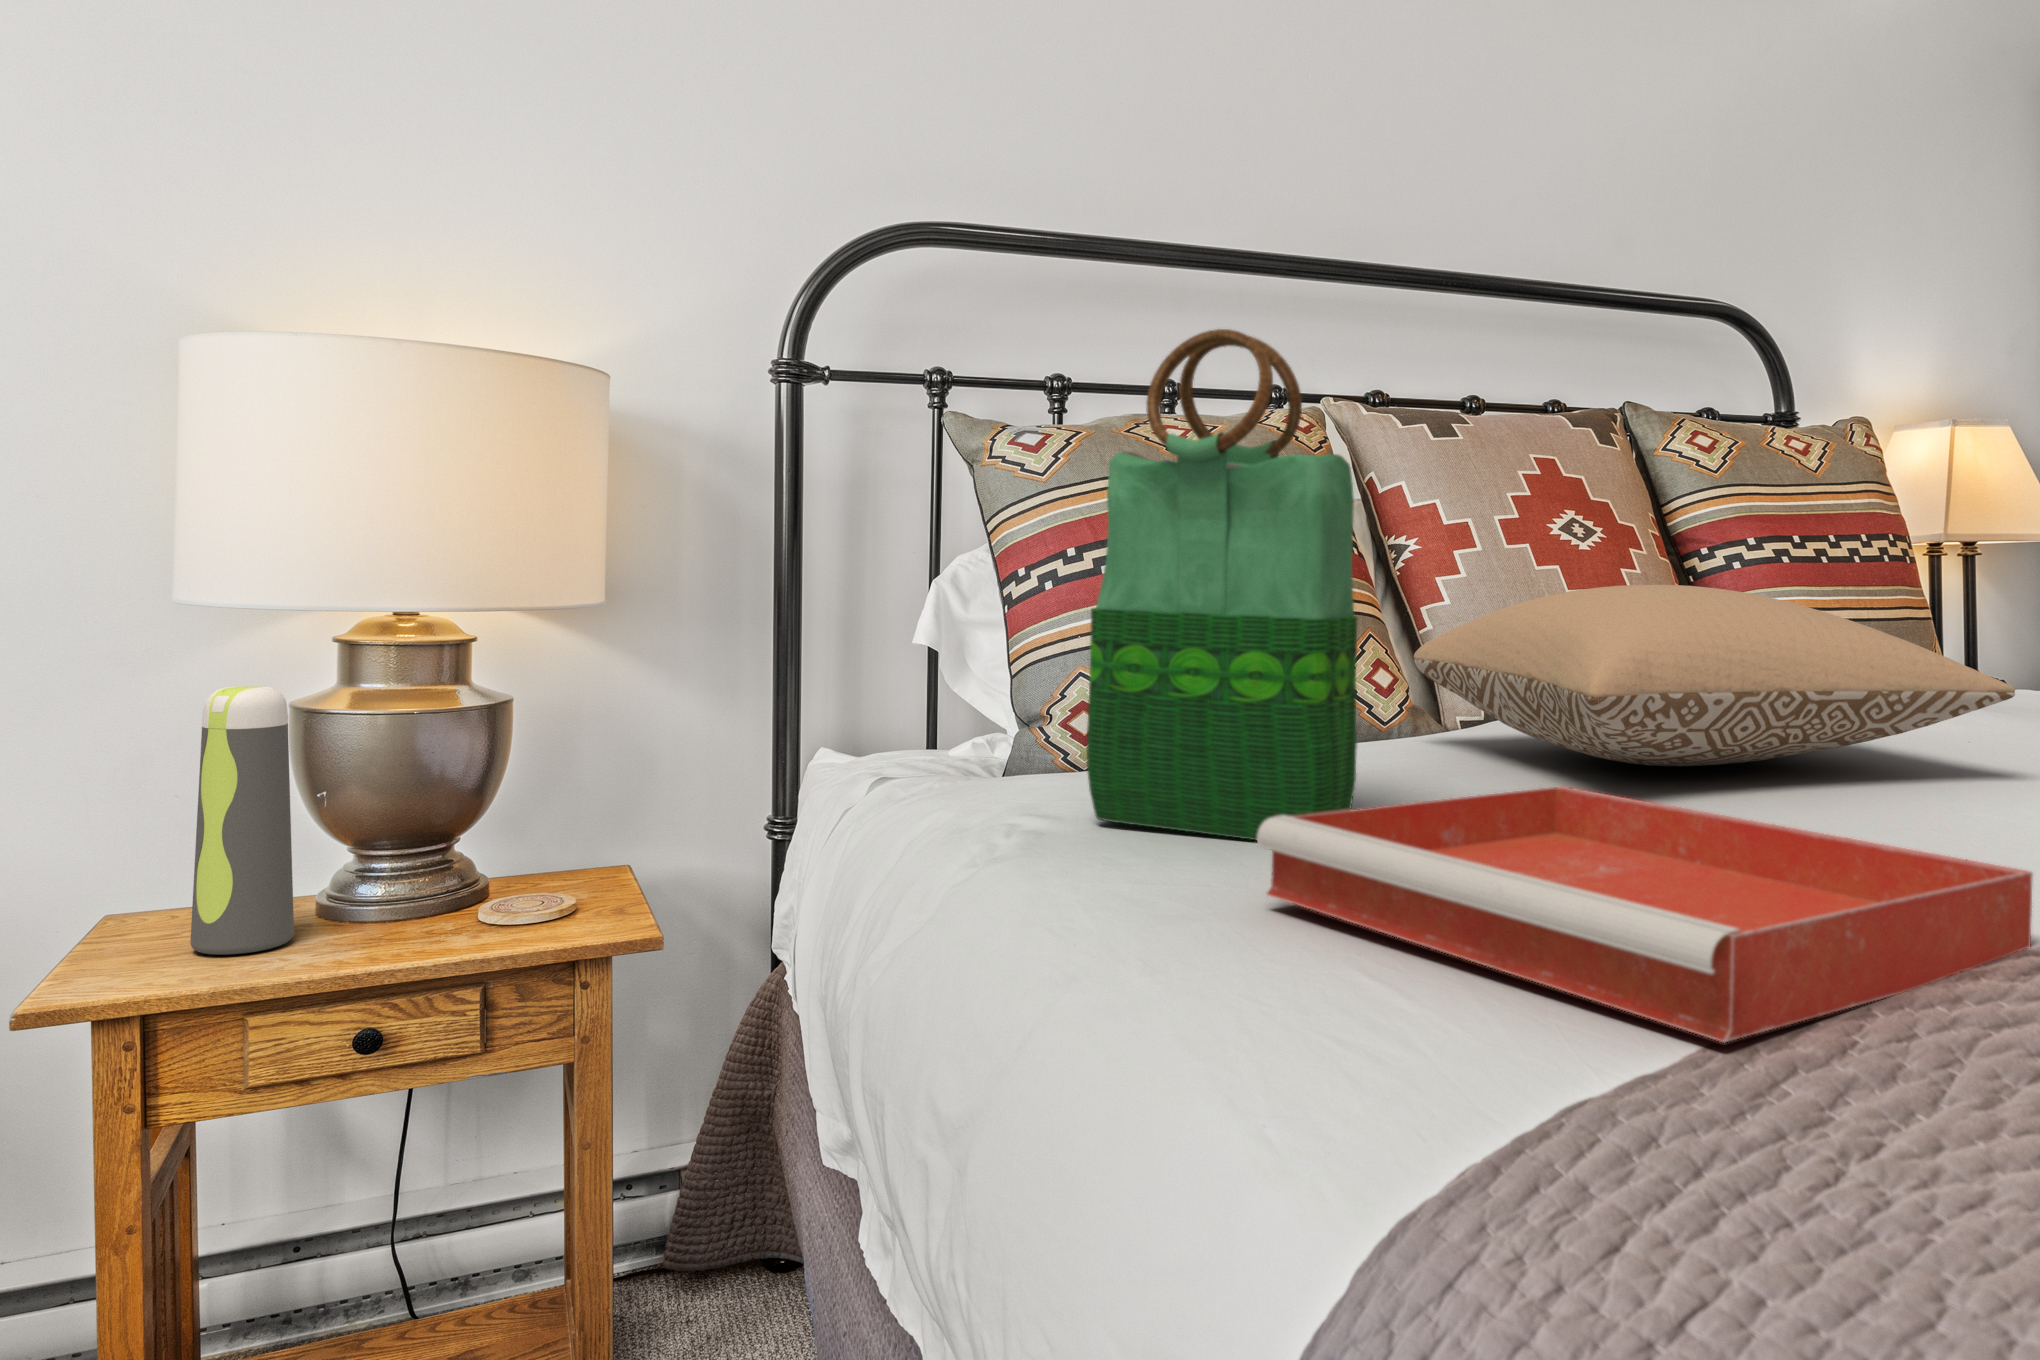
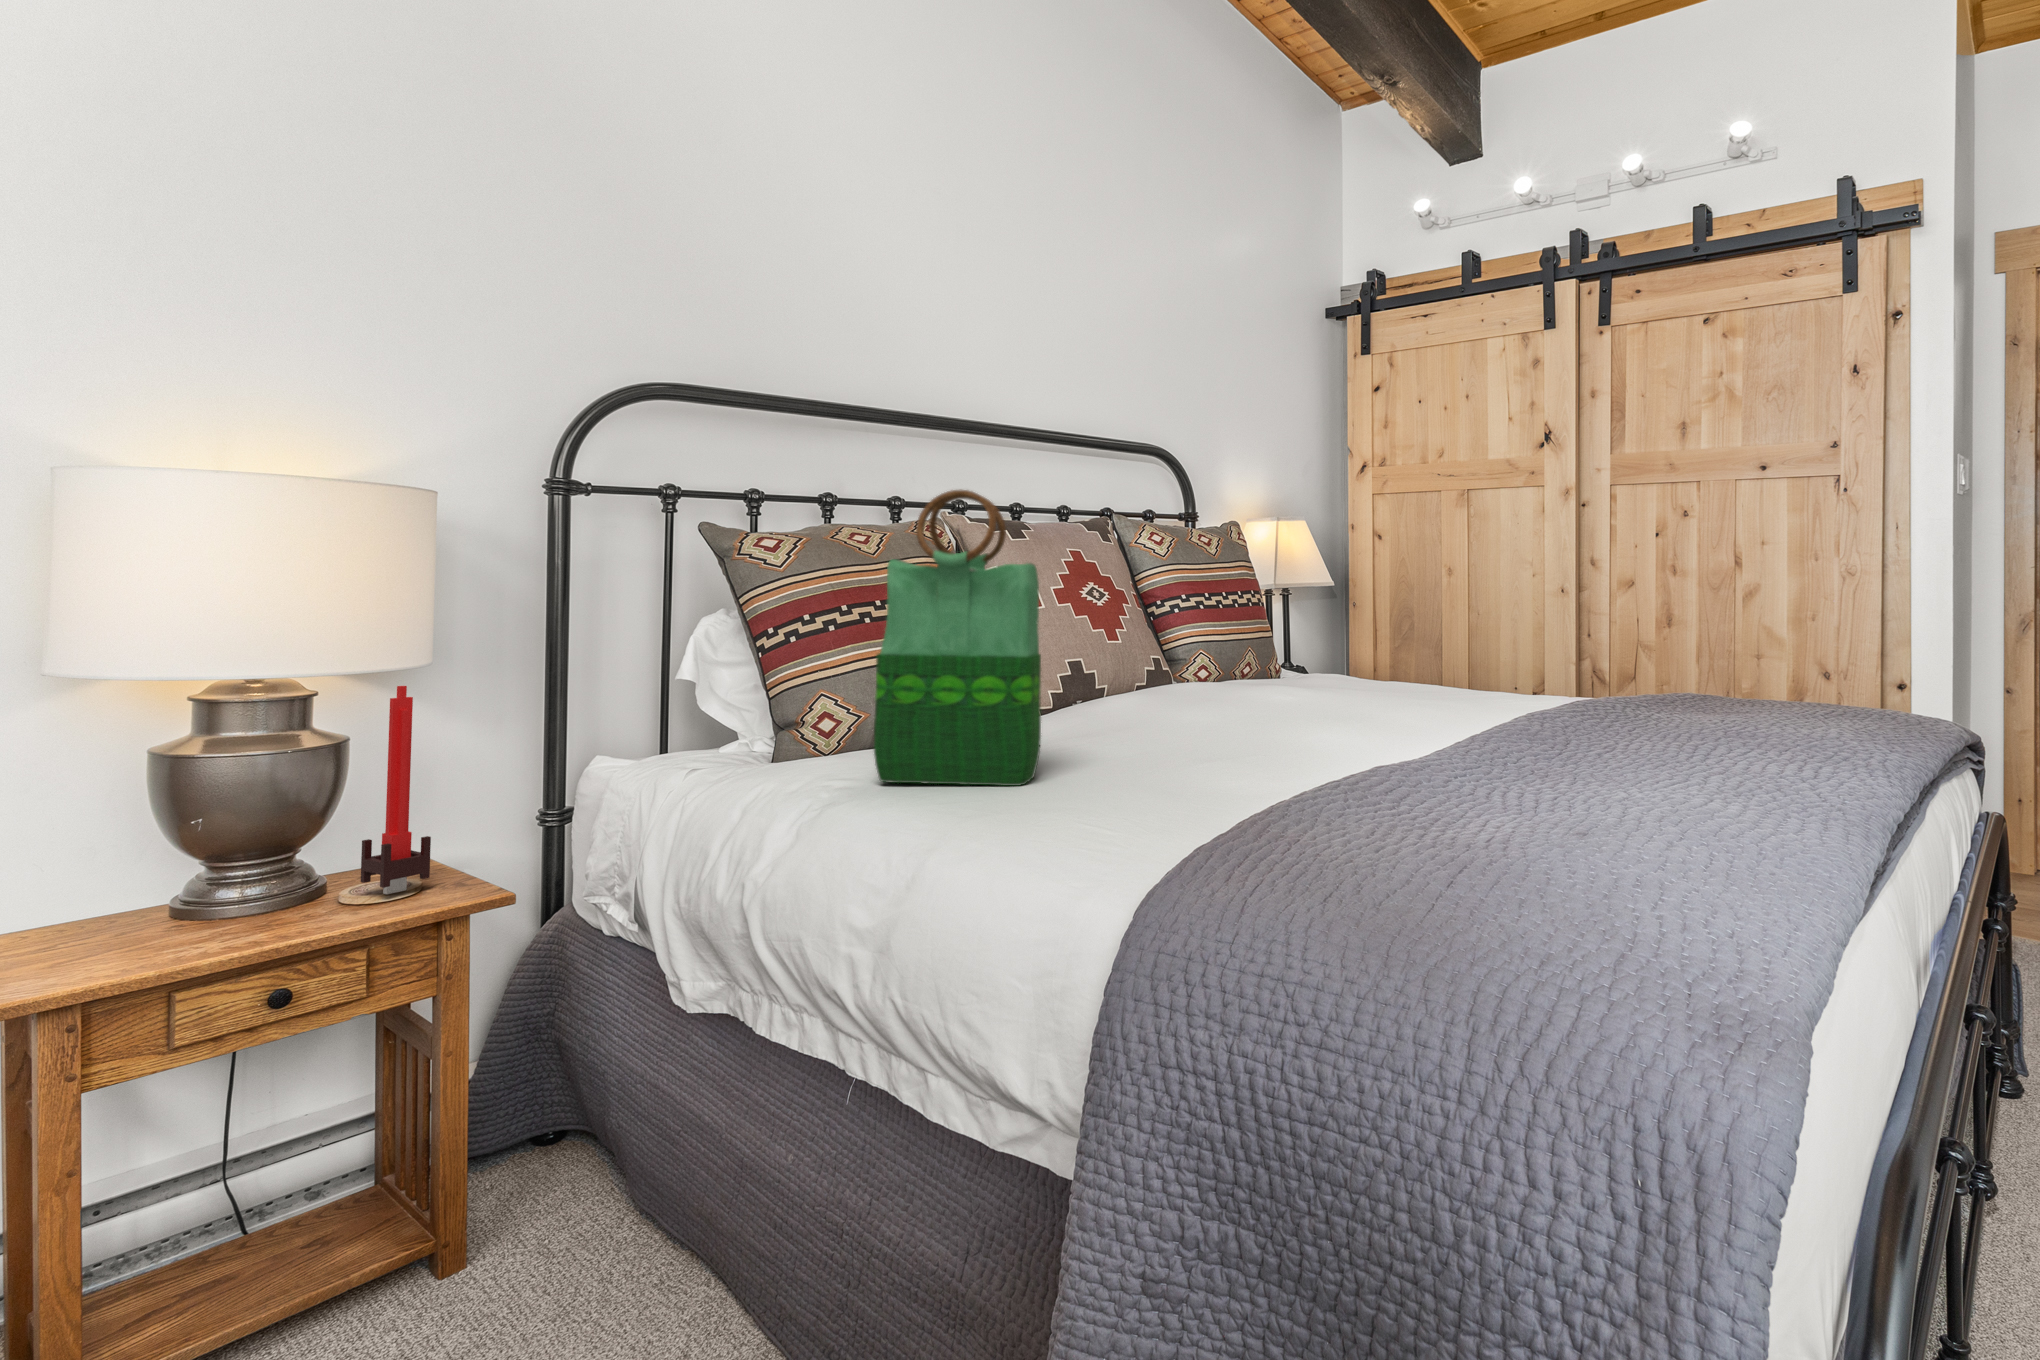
pillow: present [1414,585,2015,766] -> none [1026,629,1344,728]
candle: none [491,637,566,915] -> present [361,686,431,894]
water bottle: present [190,686,294,955] -> none [96,736,195,953]
tray: present [1257,786,2033,1042] -> none [1027,741,1393,849]

